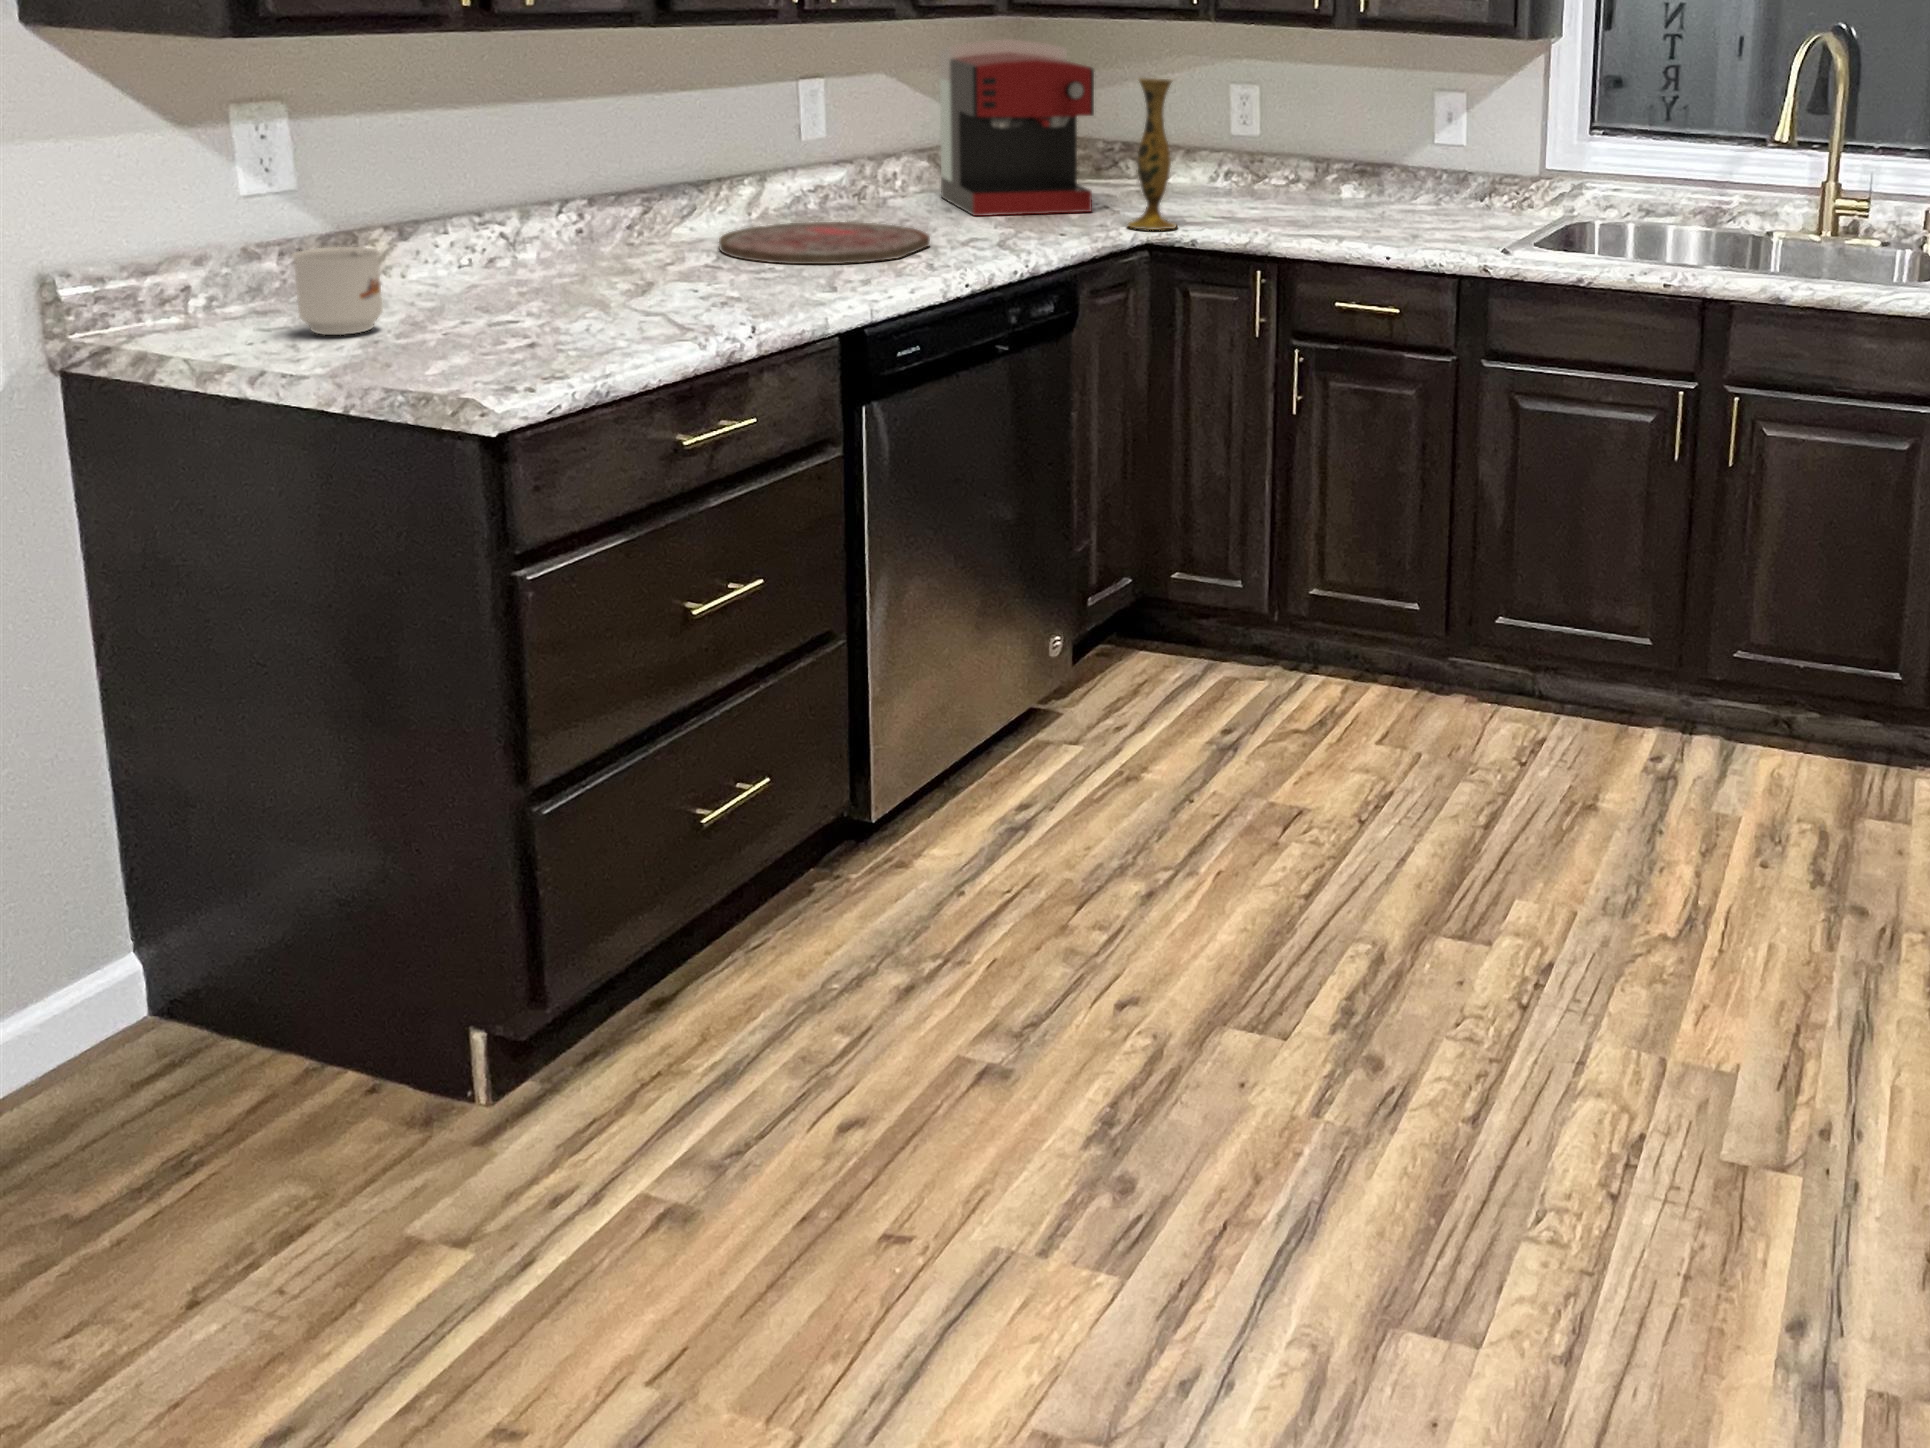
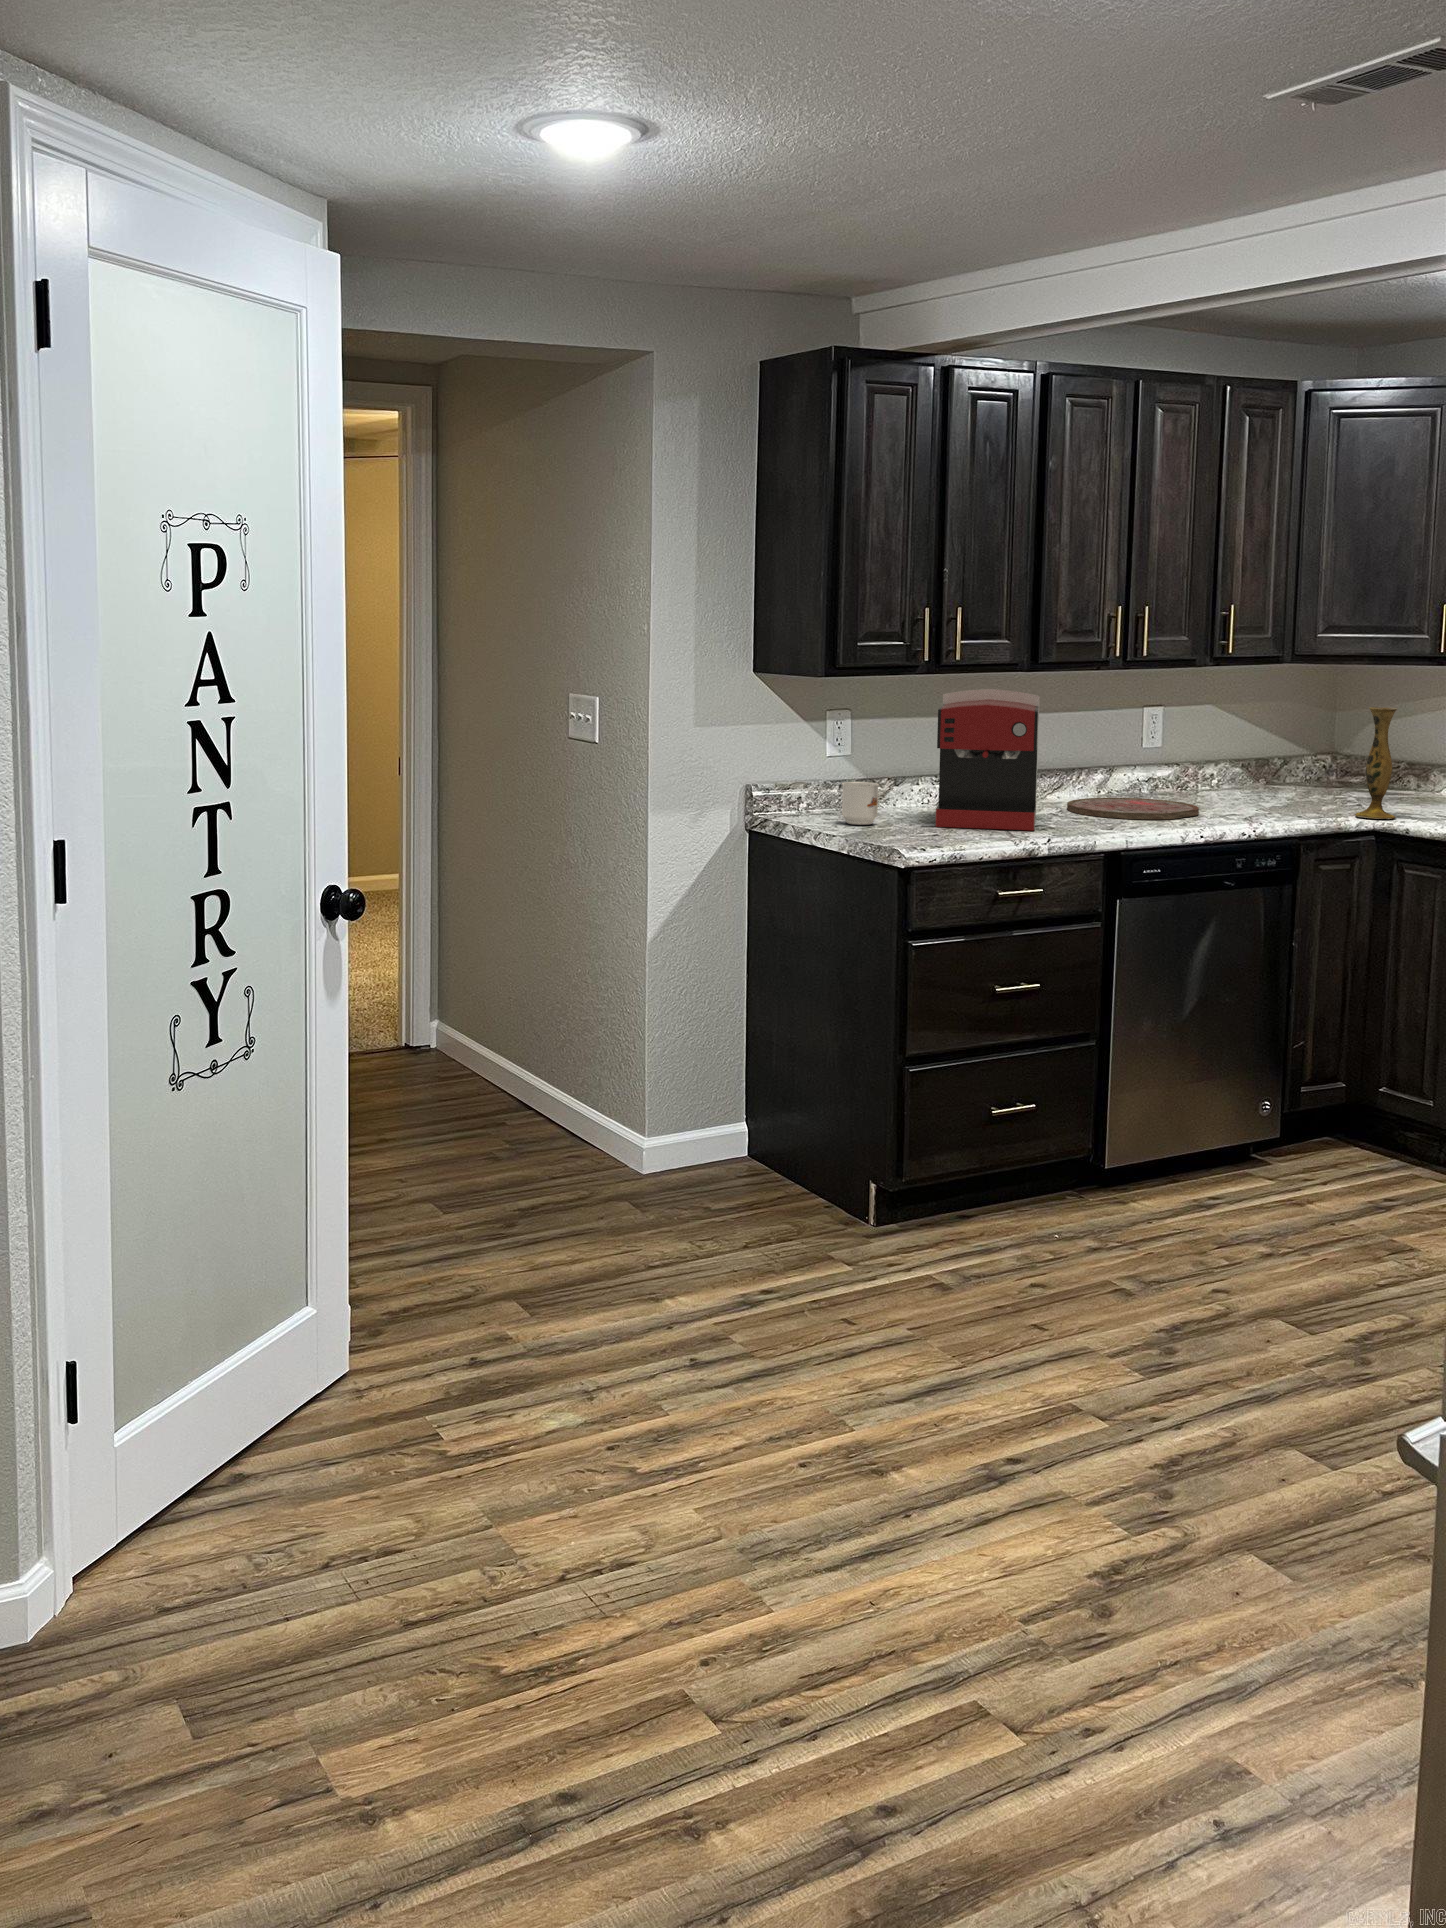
coffee maker: present [939,39,1094,216] -> present [935,689,1040,830]

